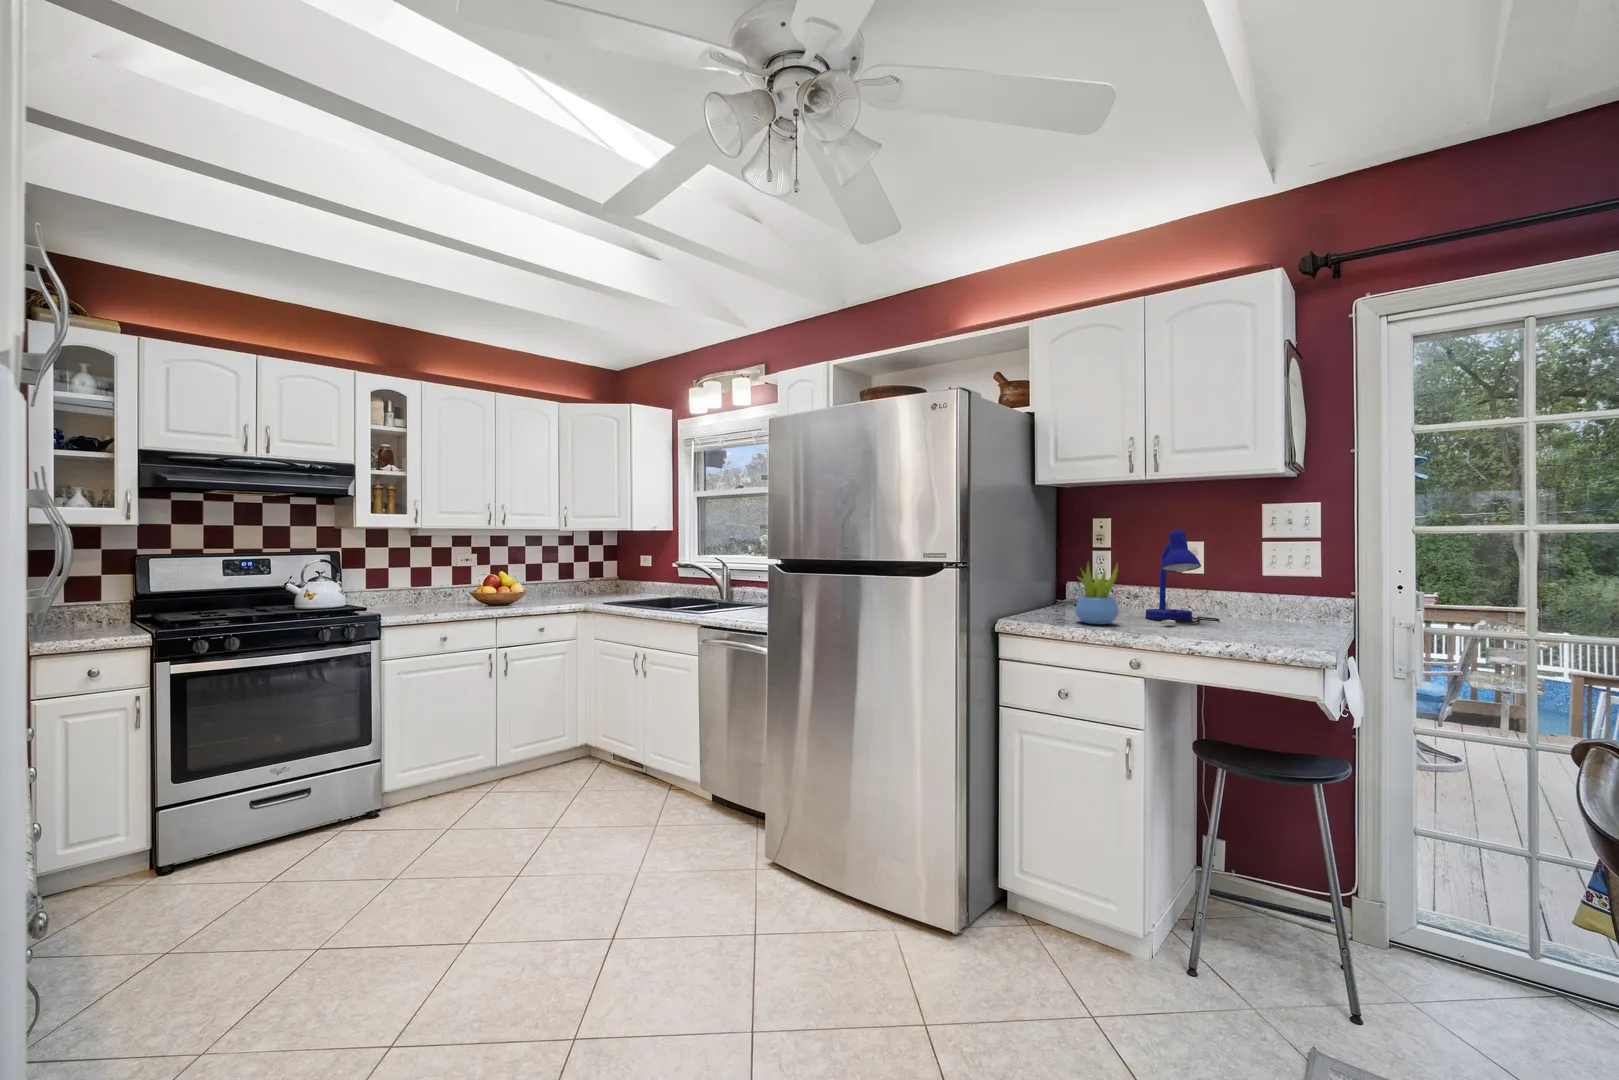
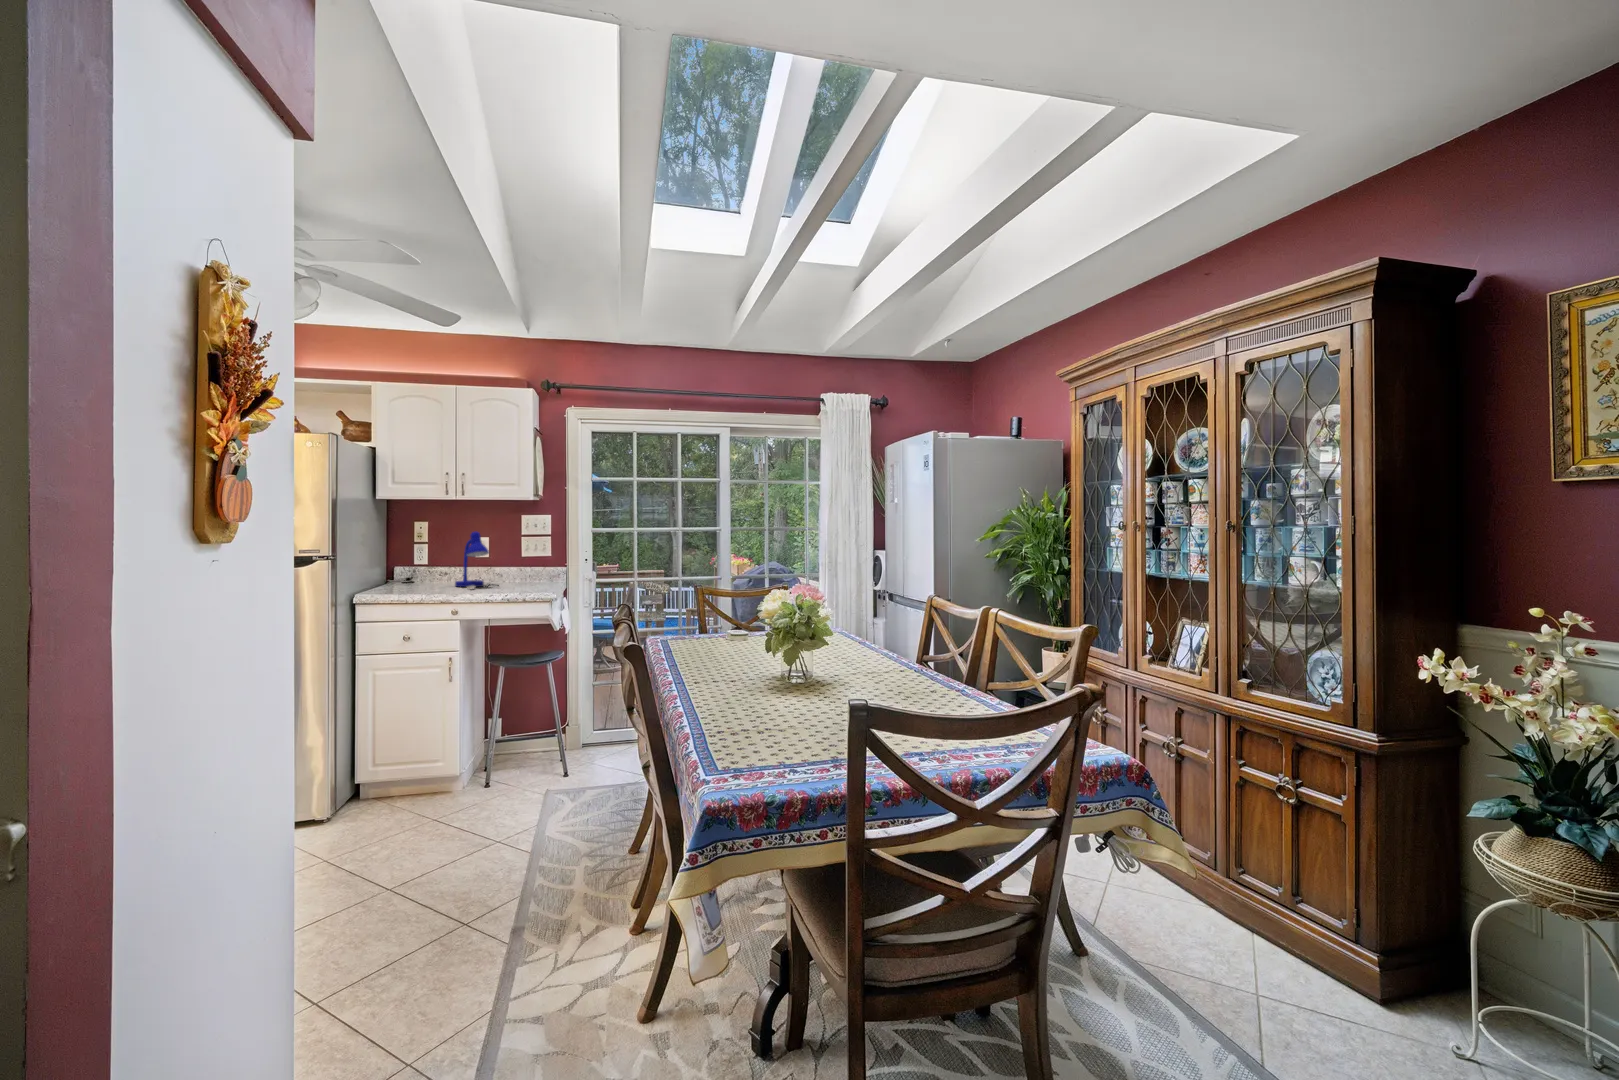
succulent plant: present [1075,564,1119,624] -> none [412,551,441,591]

